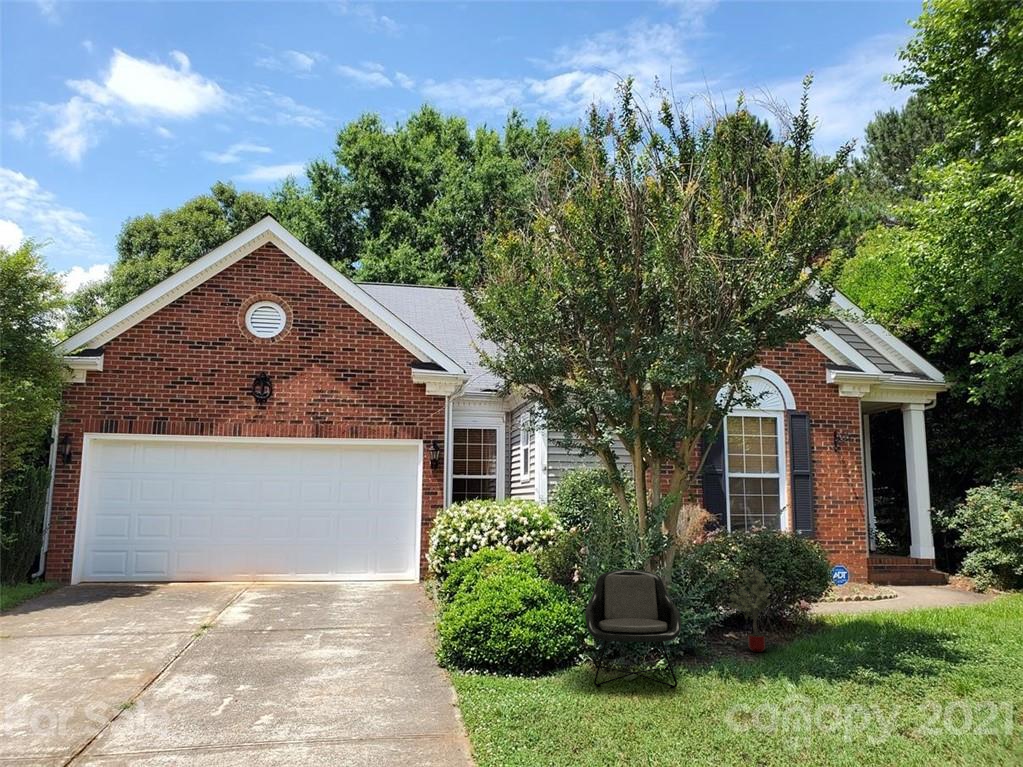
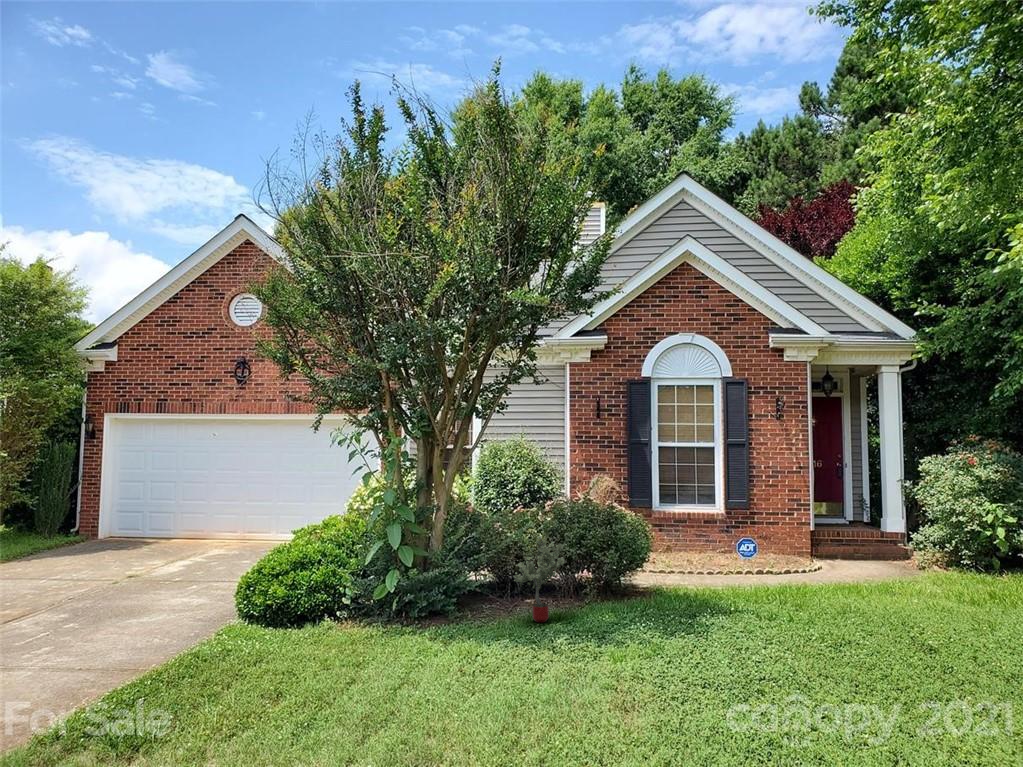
lounge chair: present [585,569,681,689] -> none [318,537,425,654]

